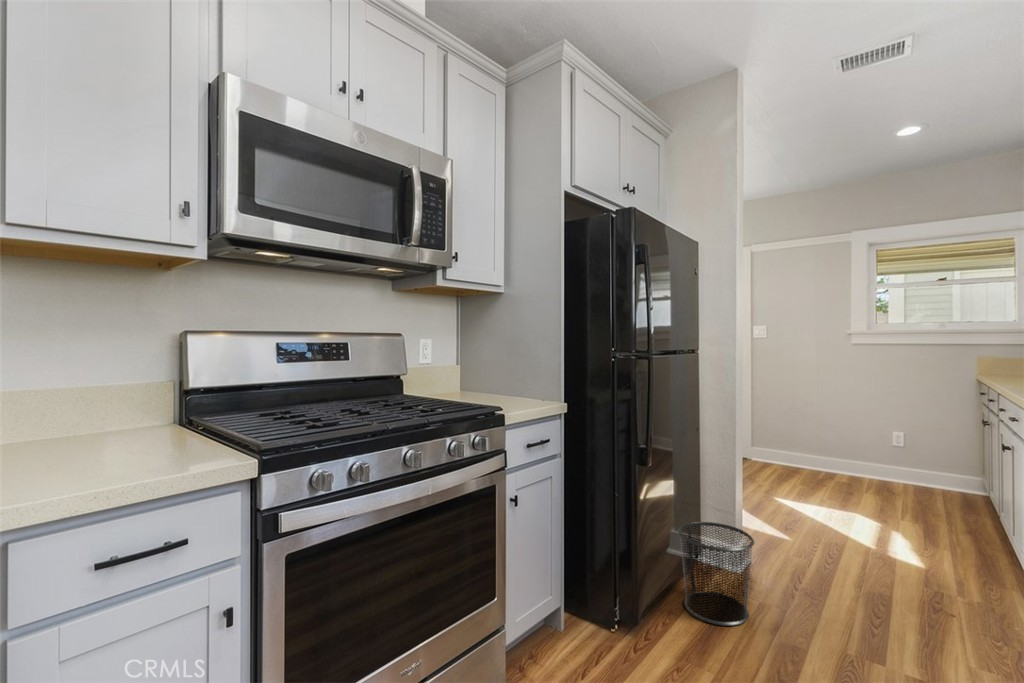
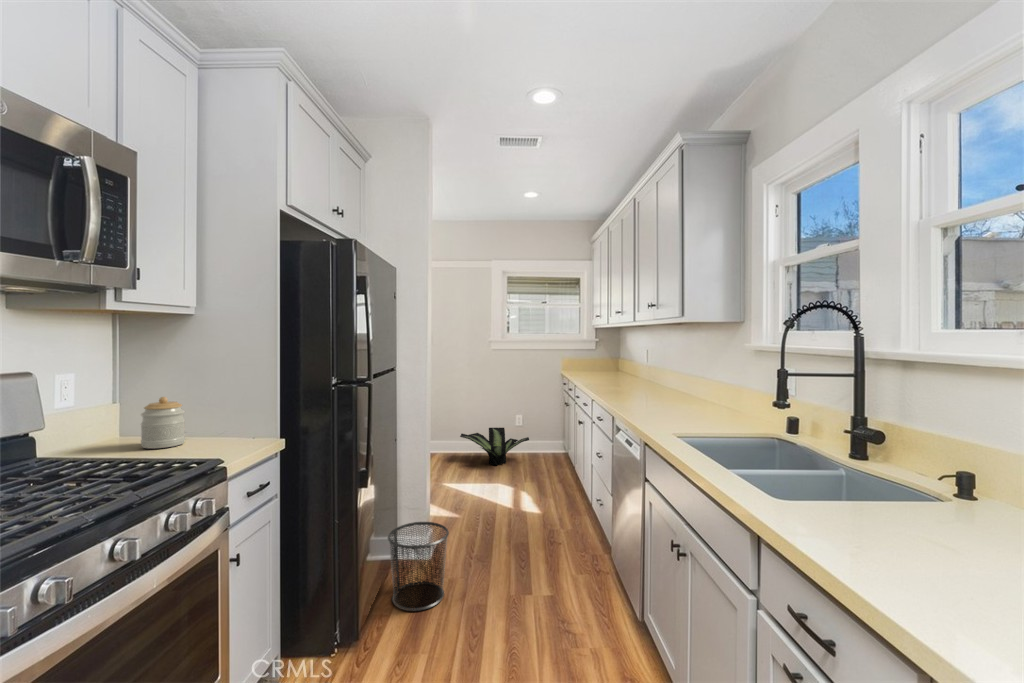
jar: none [464,359,493,399] -> present [141,397,185,449]
potted plant: none [800,443,913,493] -> present [460,428,529,465]

